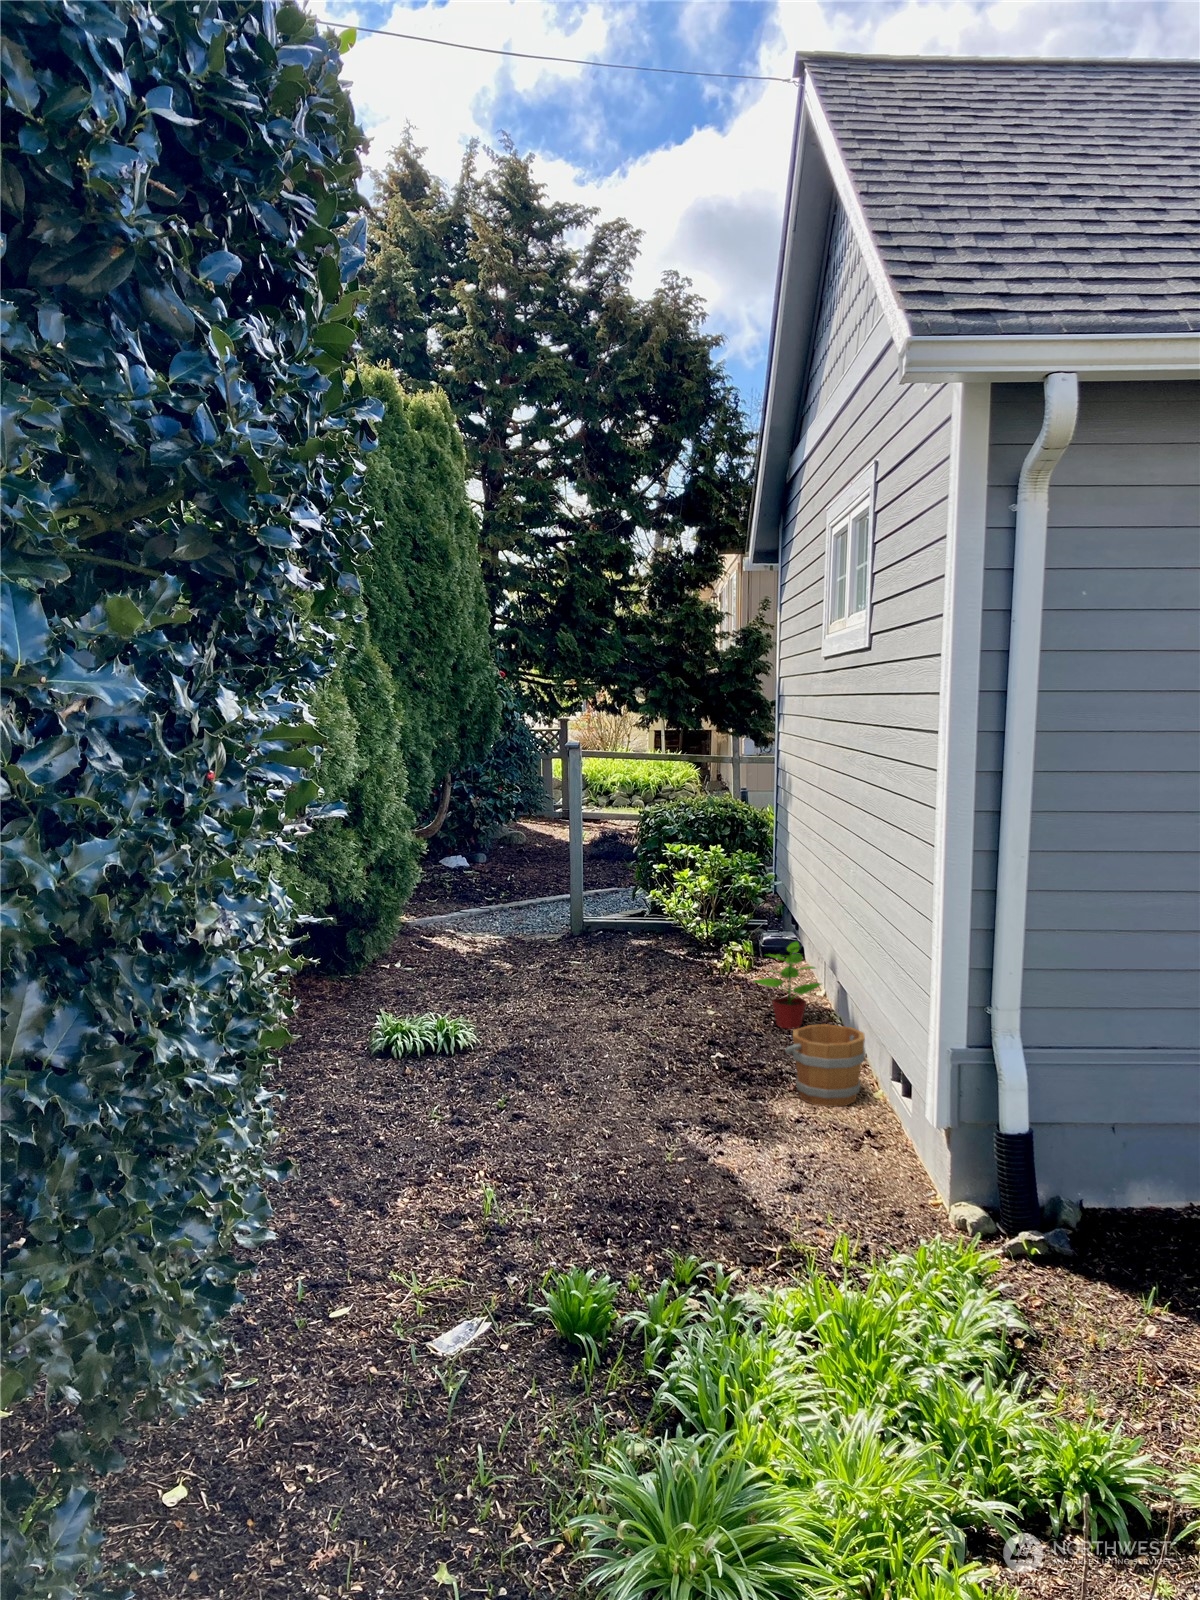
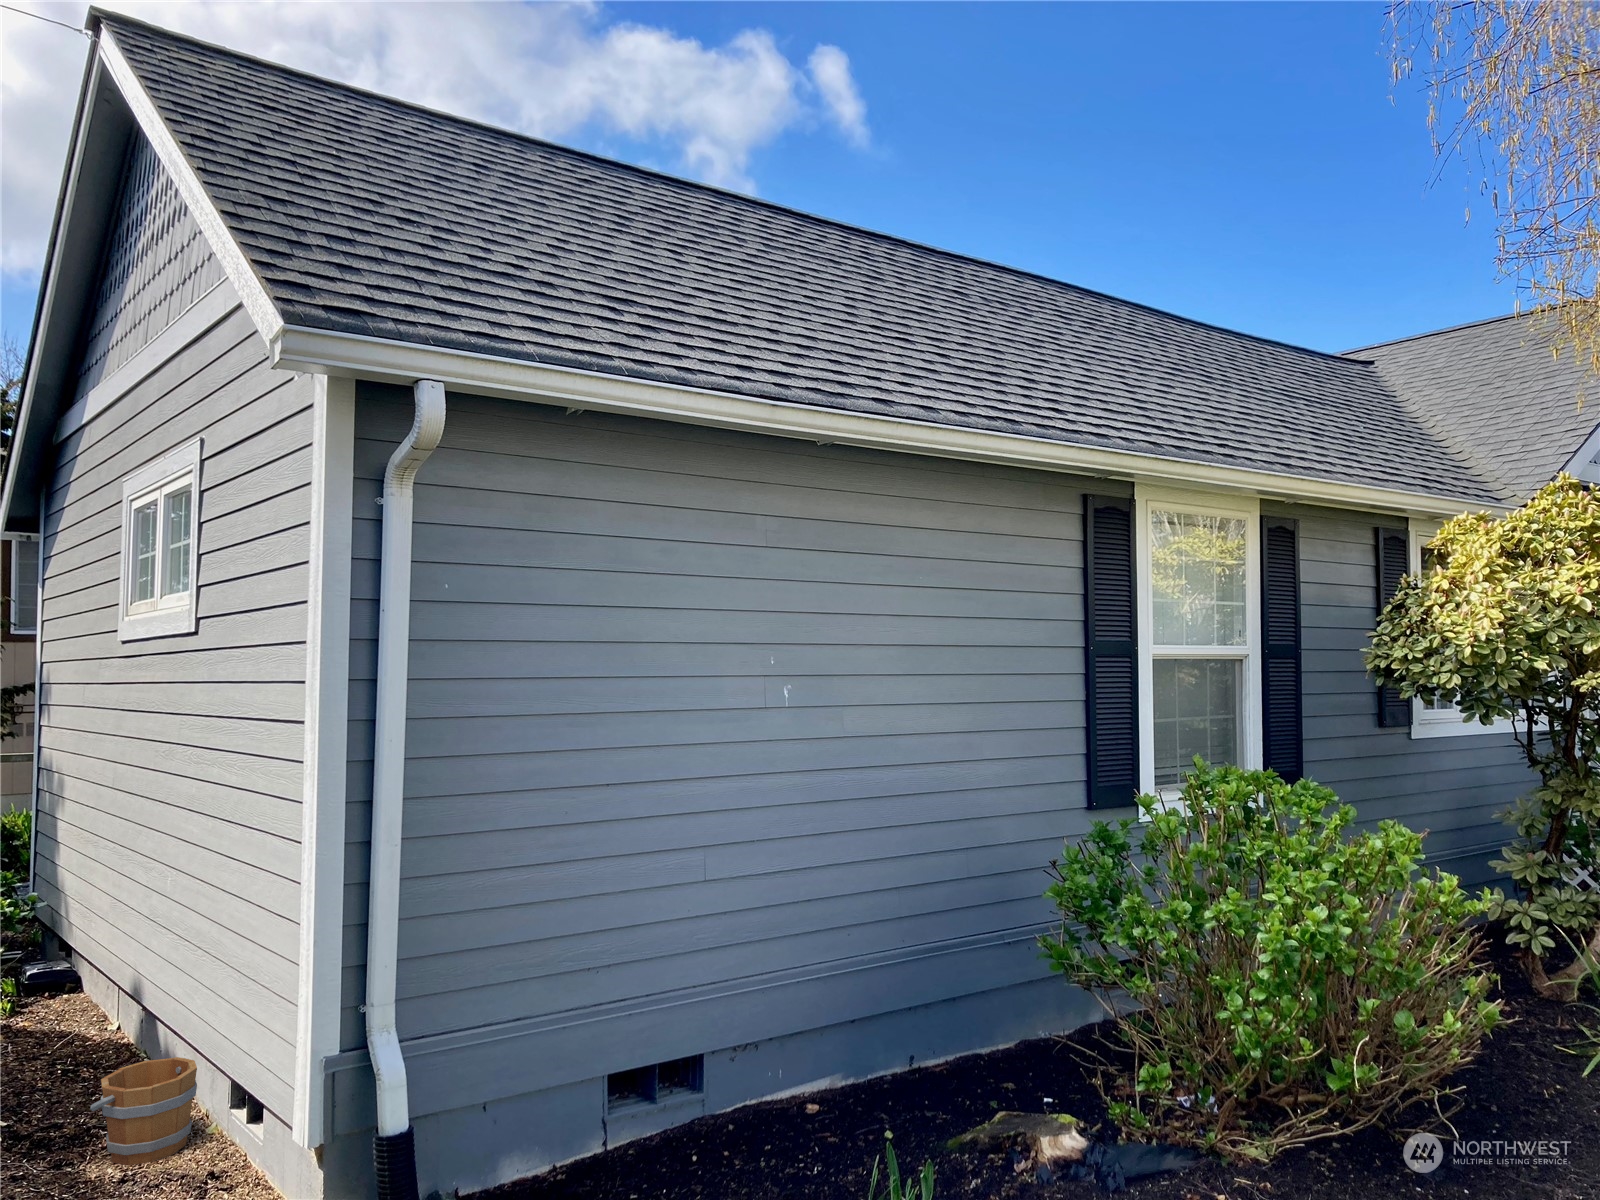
potted plant: present [754,941,821,1029] -> none [24,965,122,1076]

